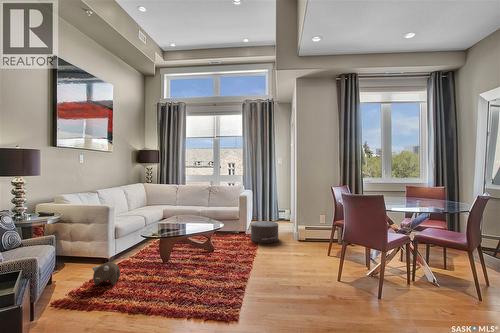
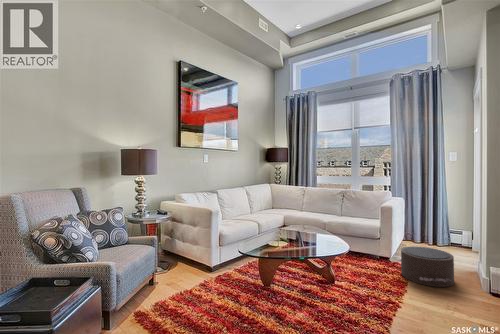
plush toy: present [92,262,120,285] -> none [172,276,206,306]

